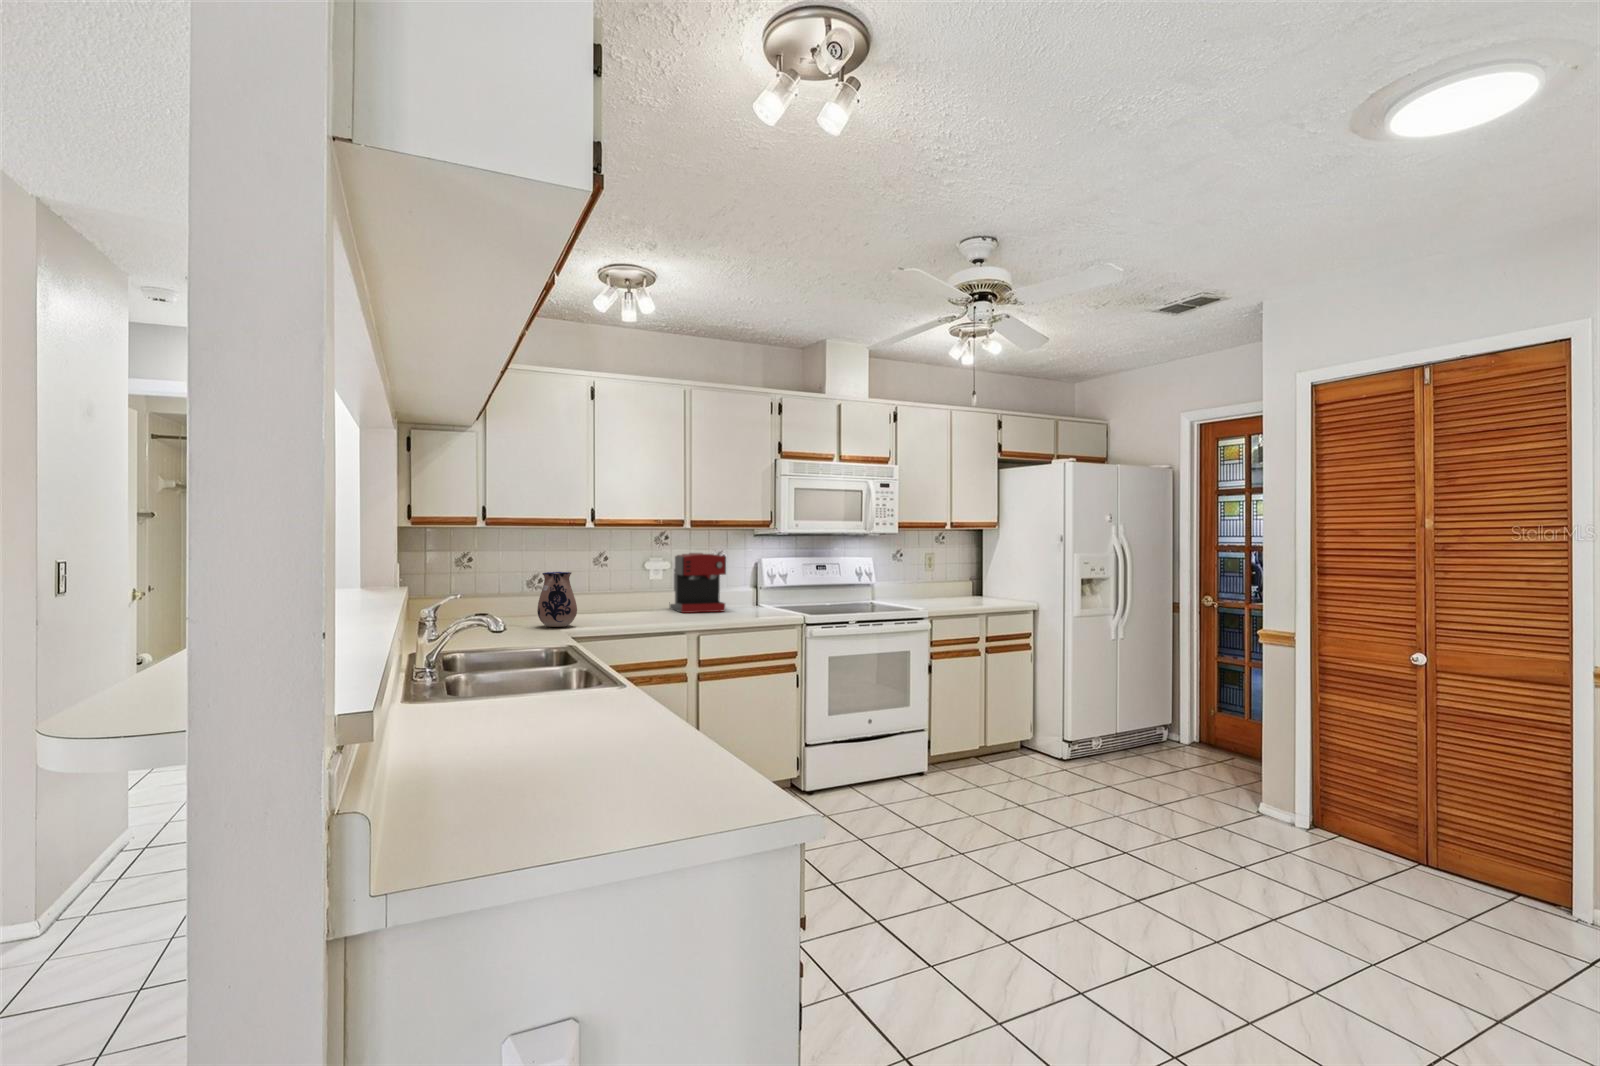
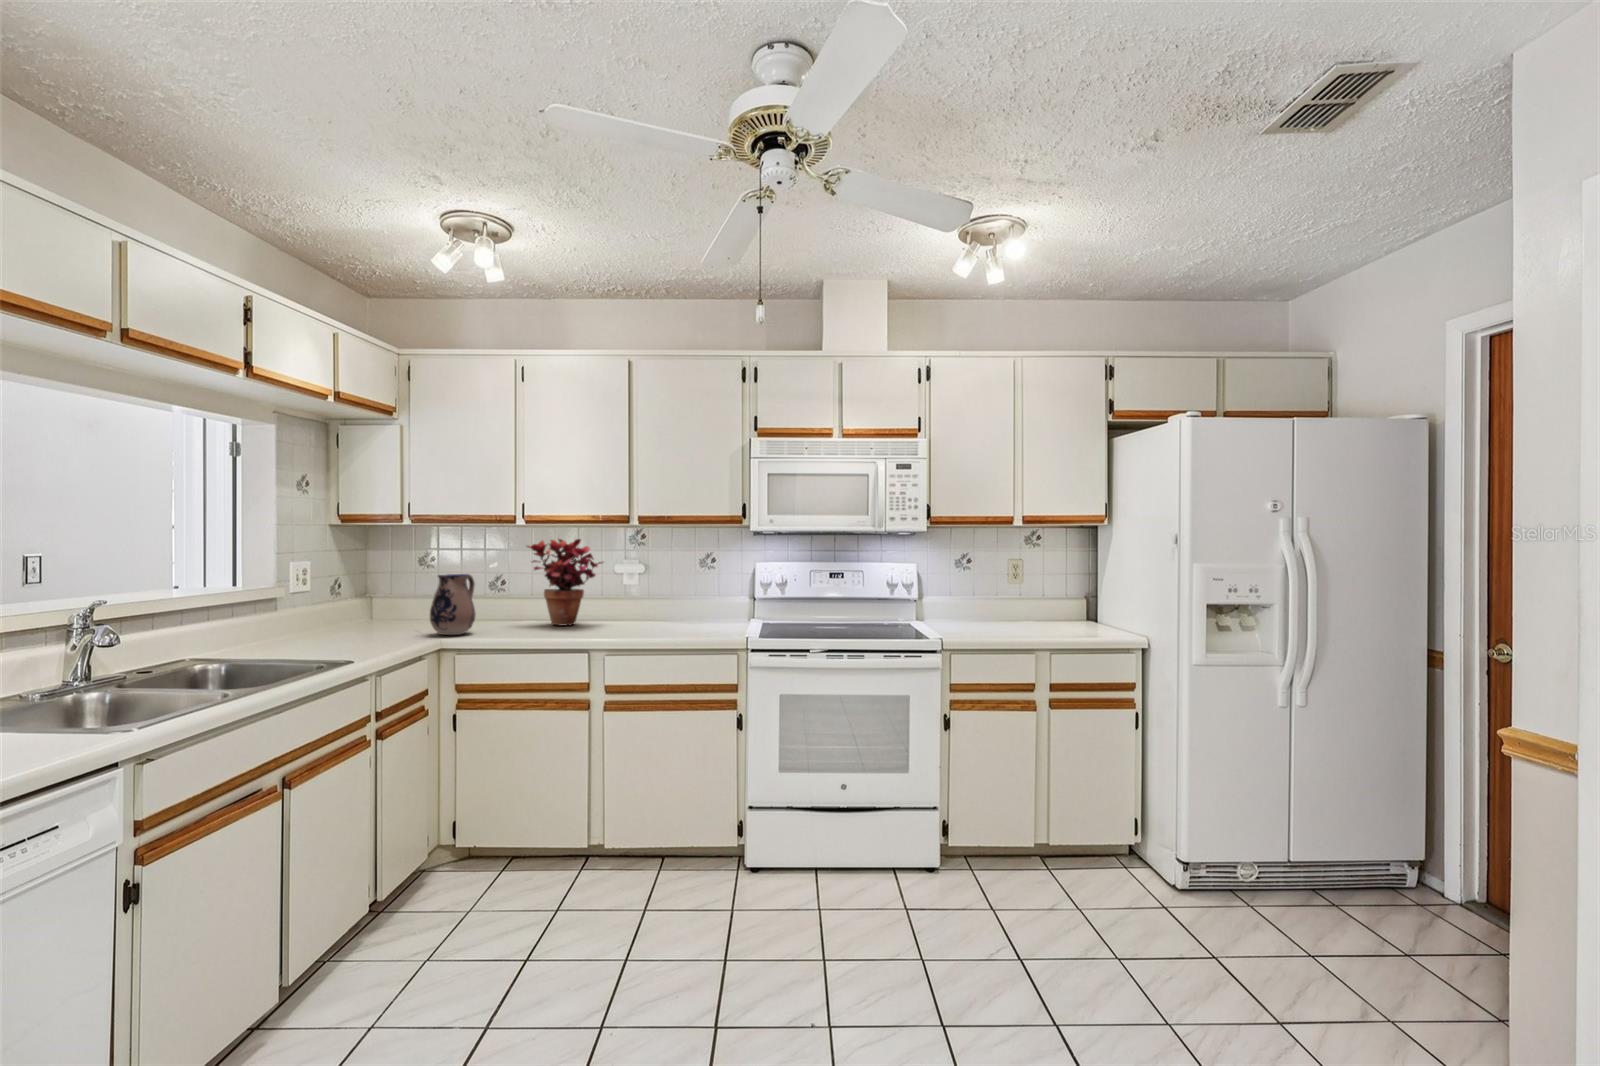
potted plant: none [586,539,657,616] -> present [527,539,602,625]
coffee maker: present [670,553,726,613] -> none [642,549,706,626]

